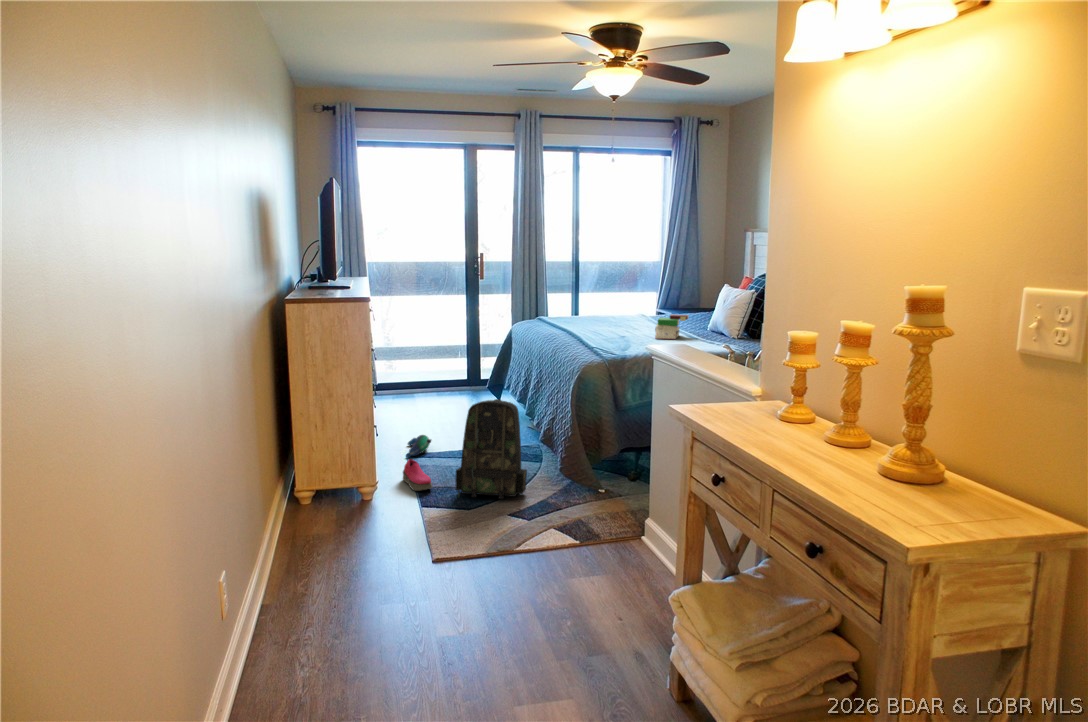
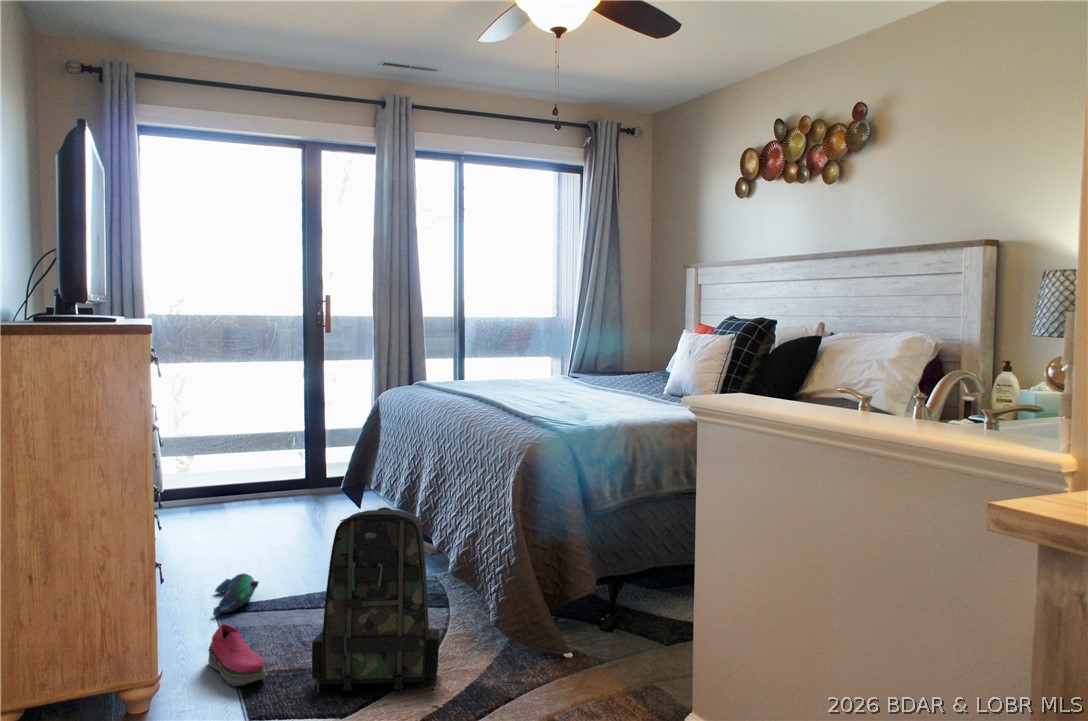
book: present [655,314,688,339] -> none [609,368,655,403]

